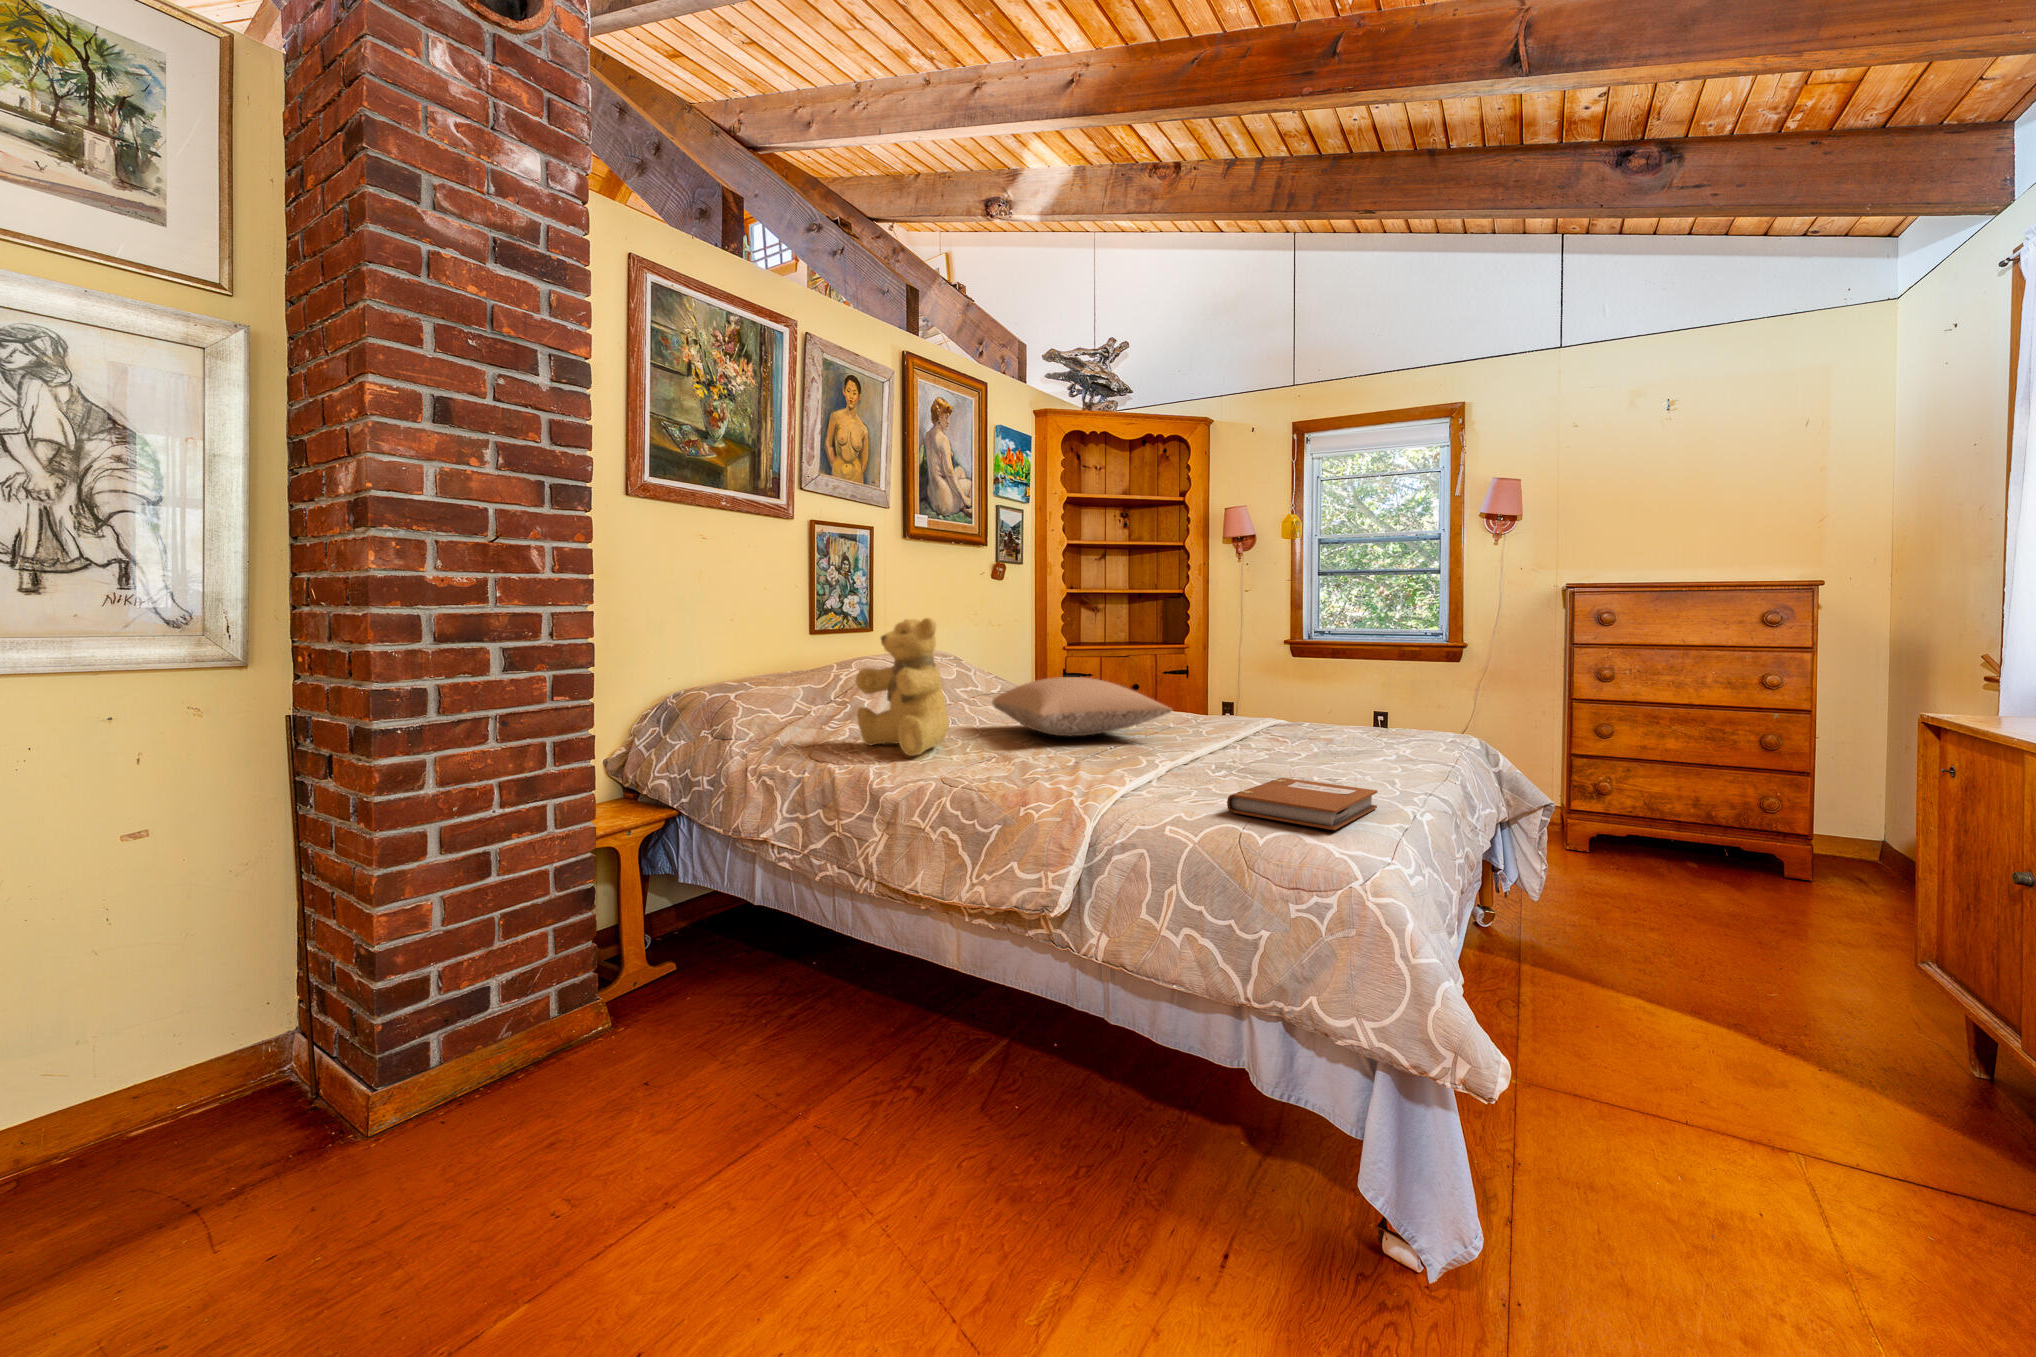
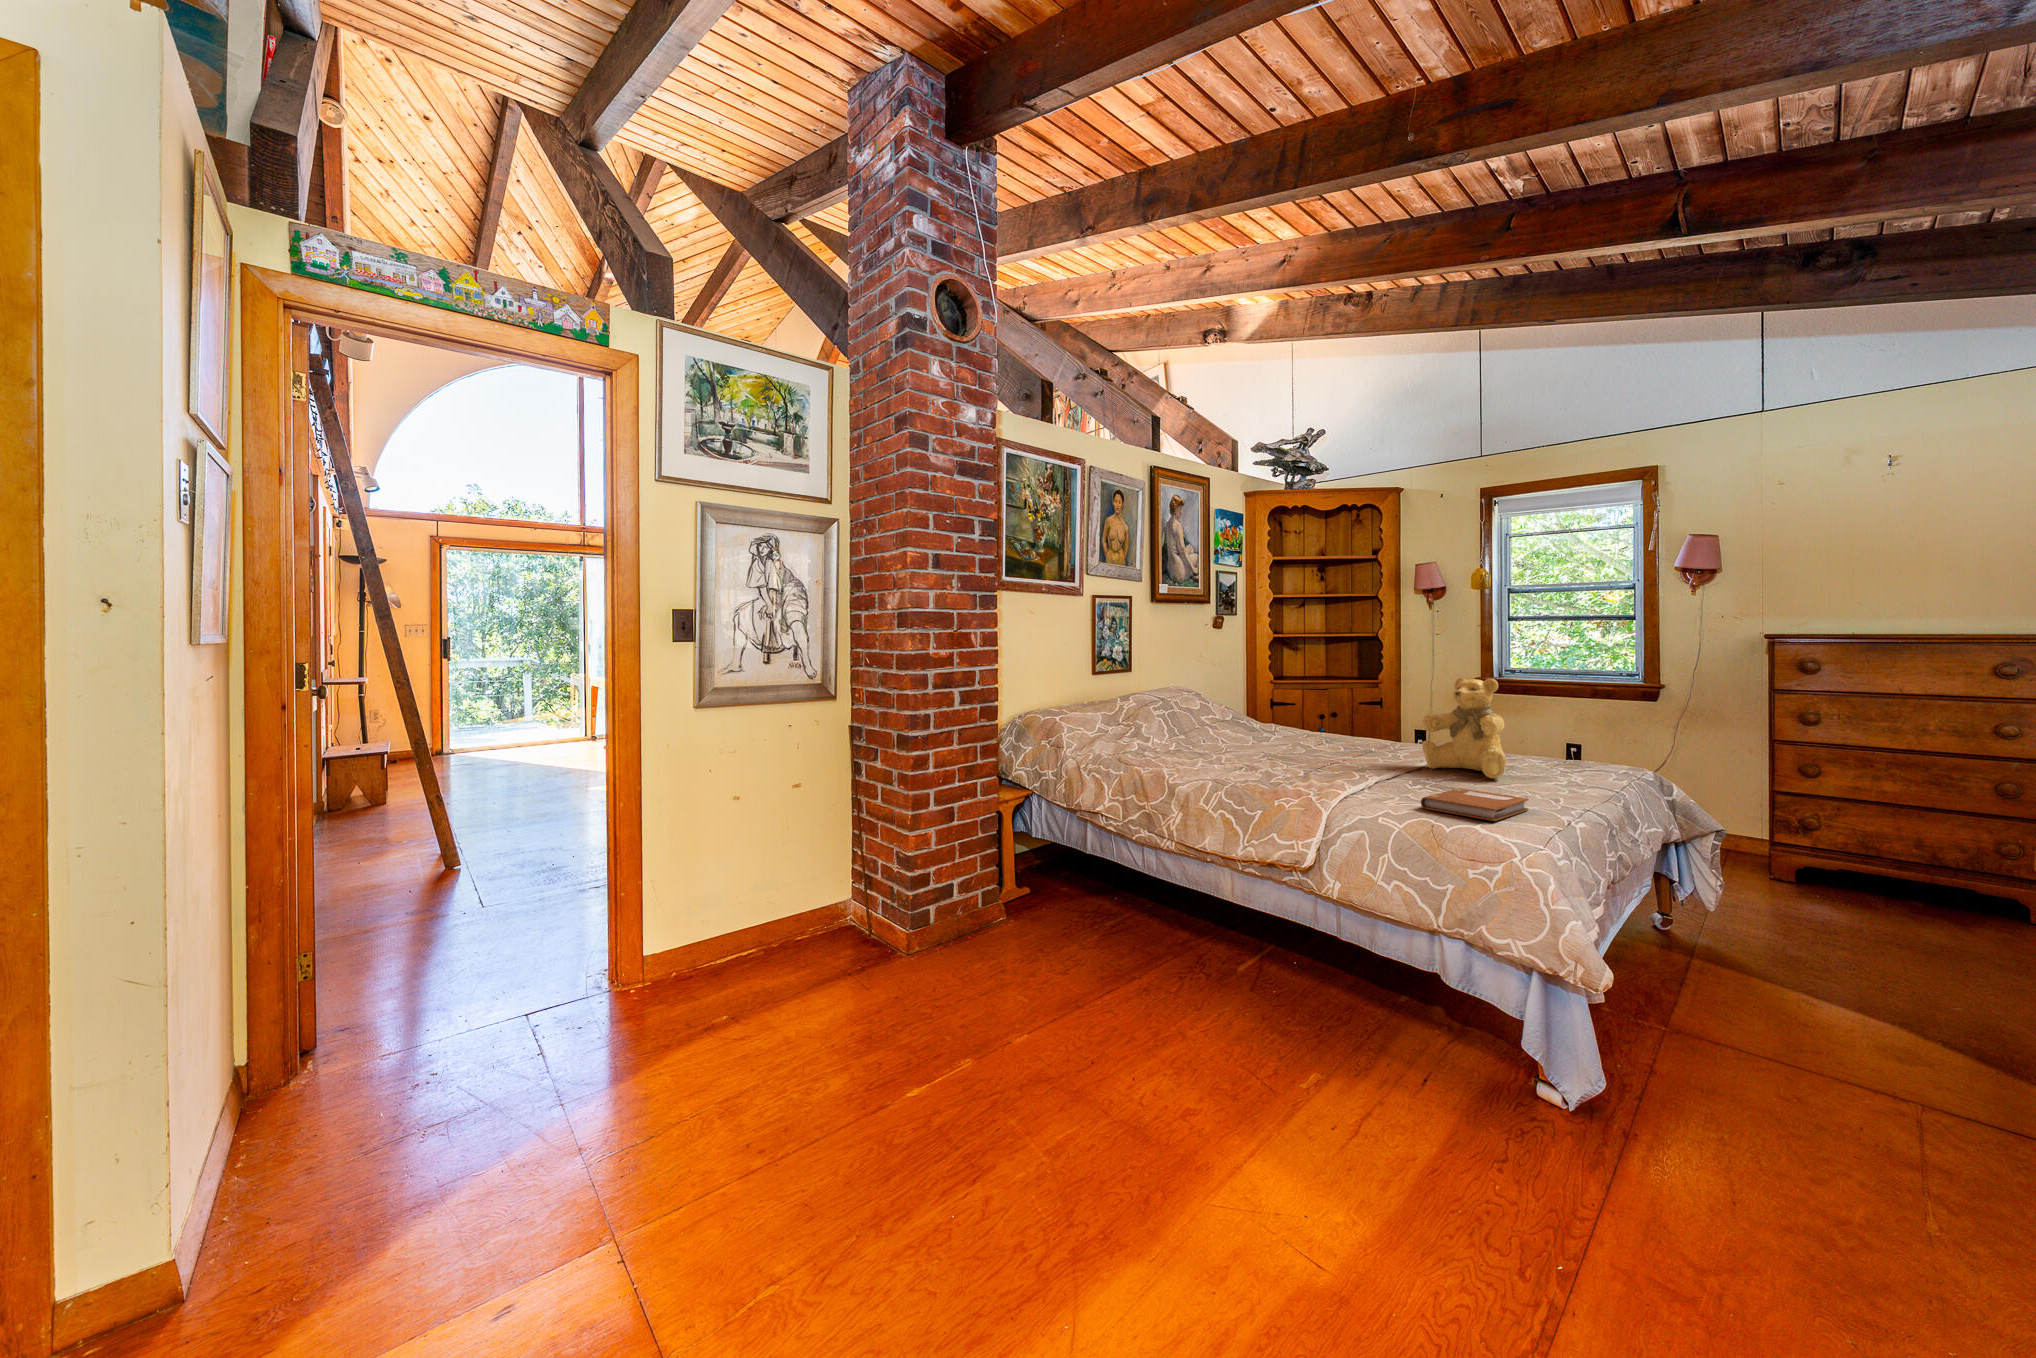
teddy bear: present [856,618,949,756] -> present [1422,678,1506,778]
pillow: present [992,677,1172,736] -> none [1236,713,1375,754]

